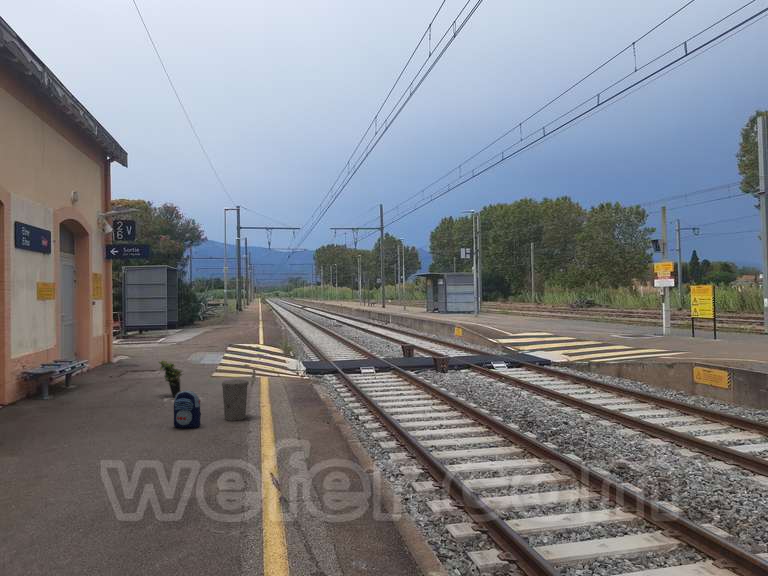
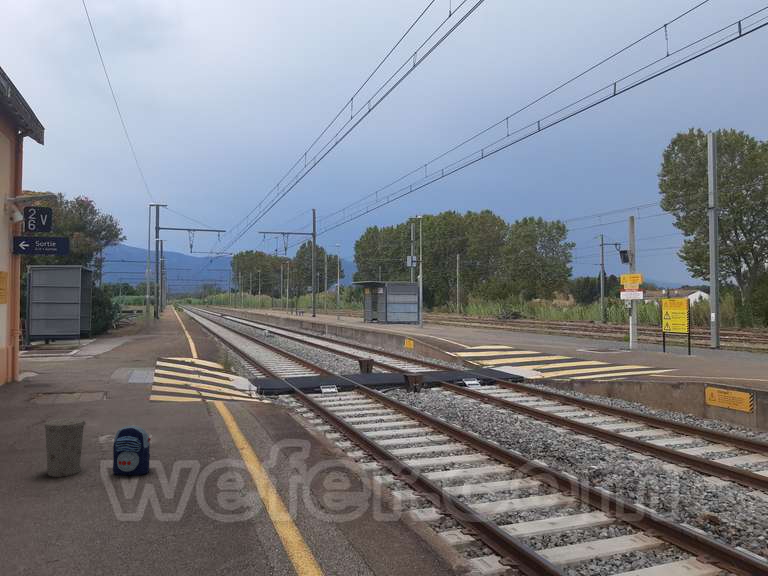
potted plant: present [159,360,182,398] -> none [84,381,117,429]
trash can: present [222,379,249,421] -> present [45,418,86,477]

